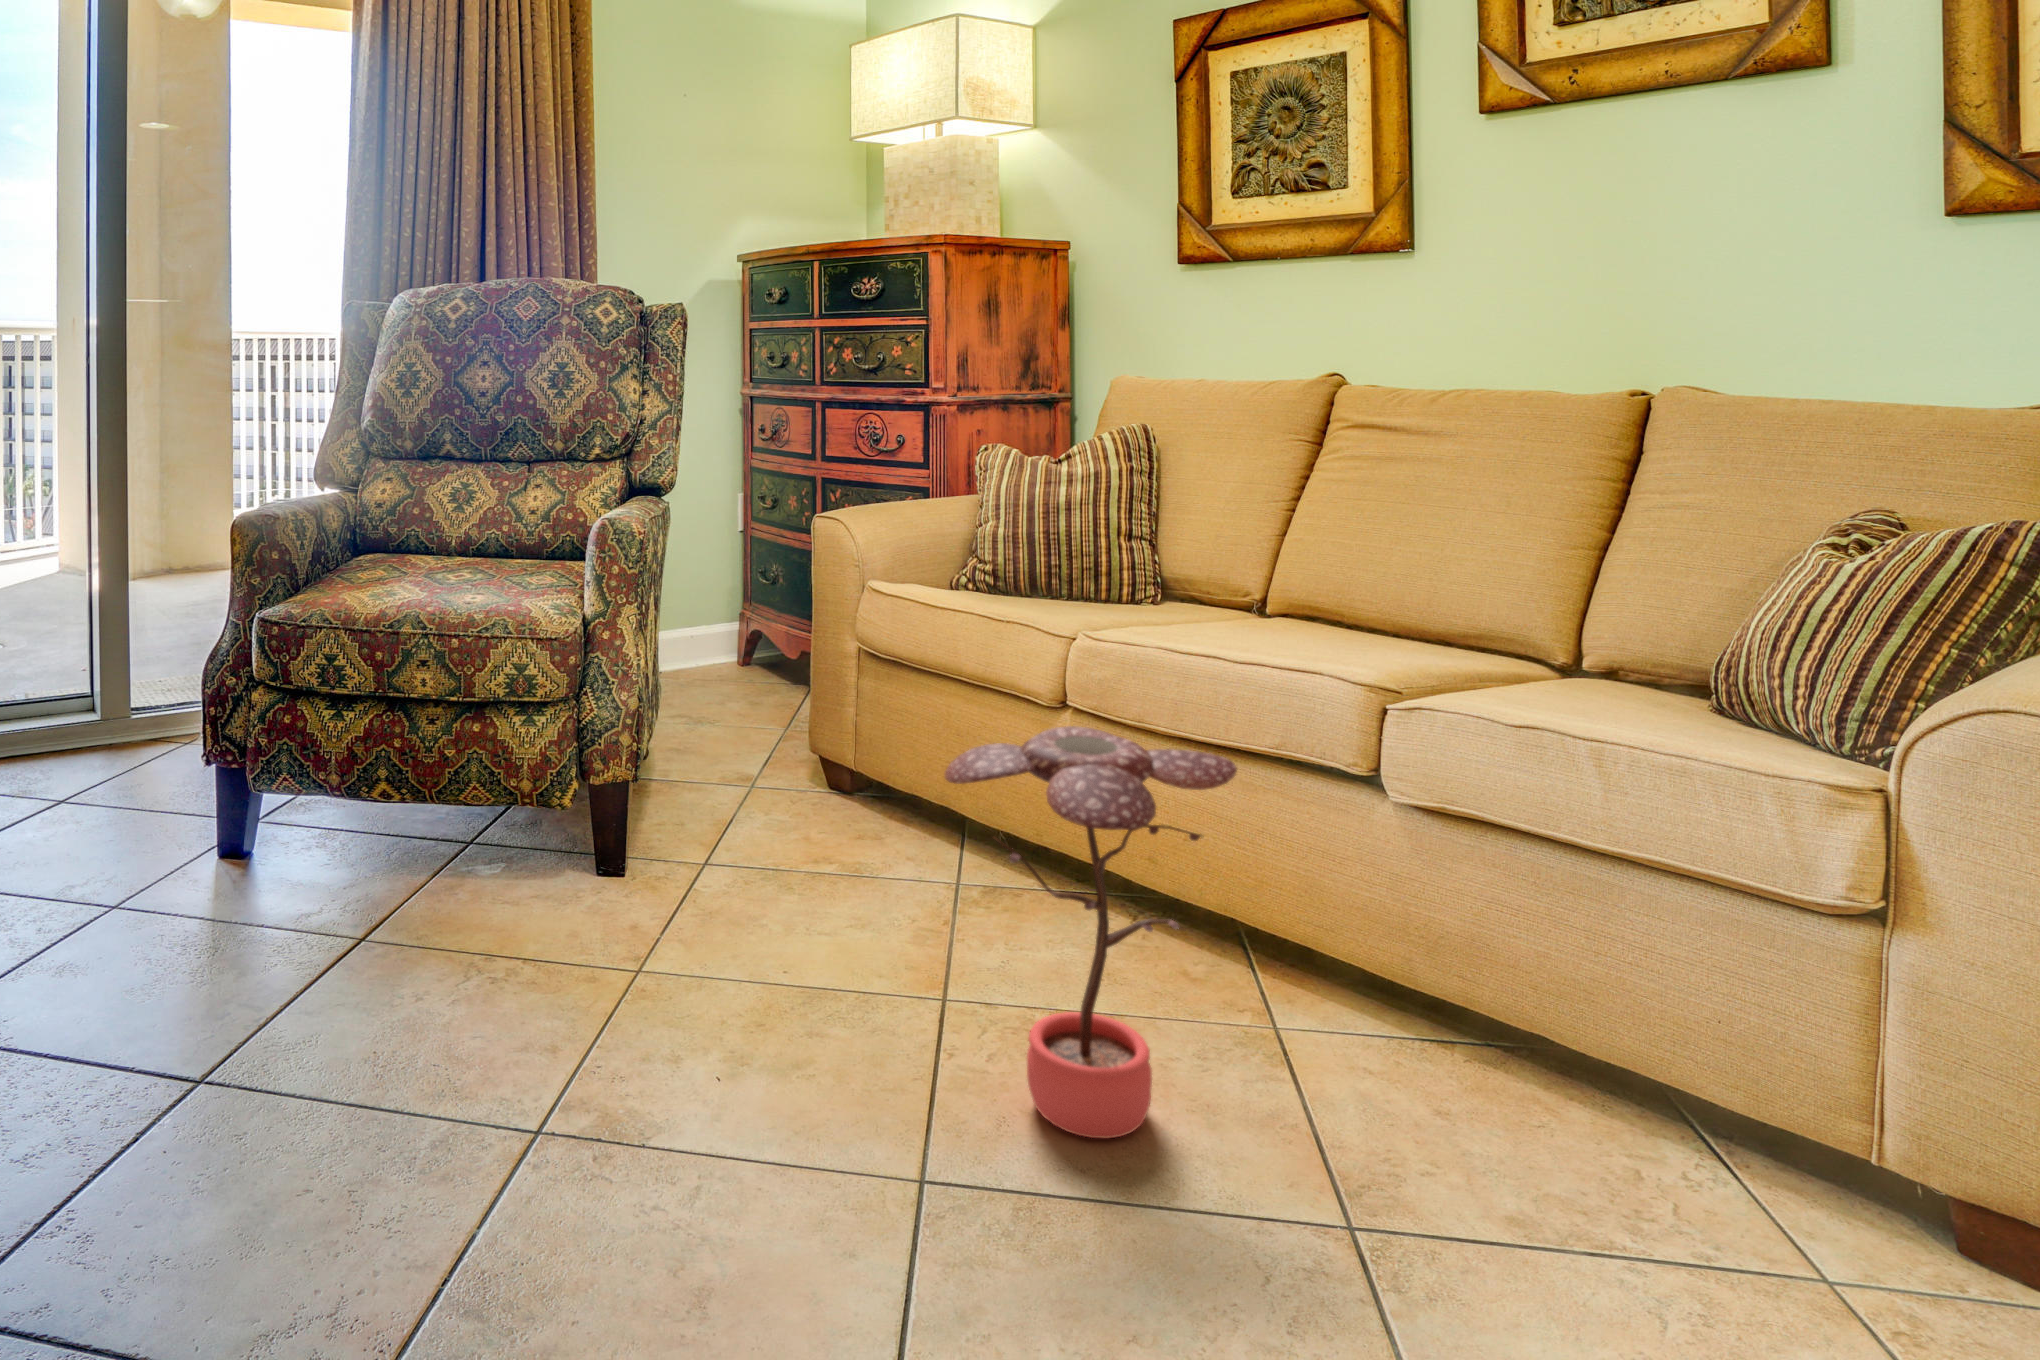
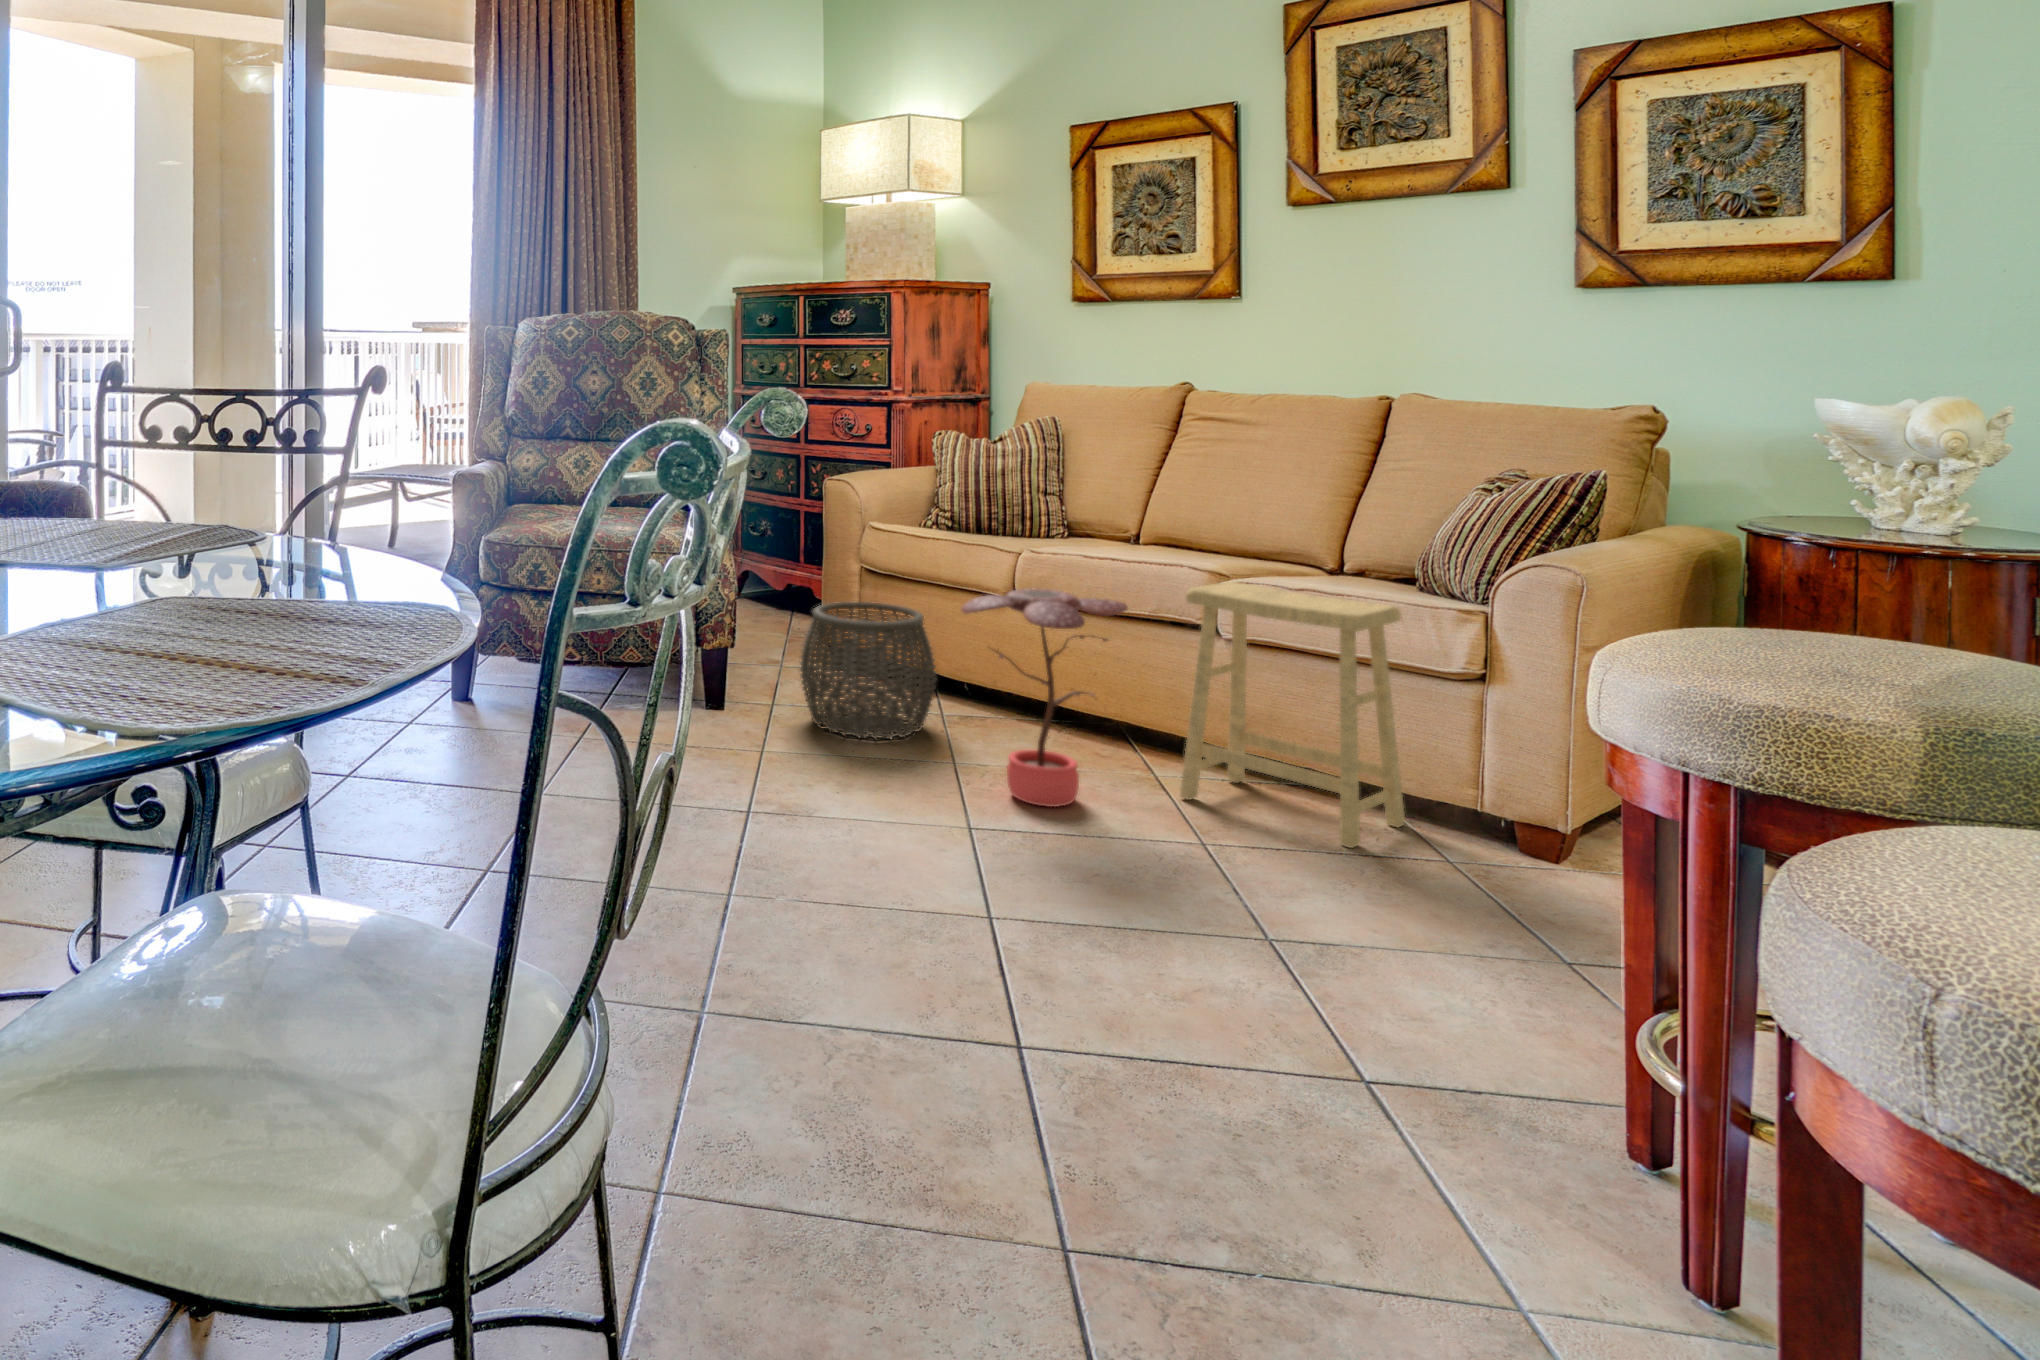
footstool: none [1330,710,1744,1266] -> present [1180,582,1405,848]
woven basket: none [733,714,946,953] -> present [800,602,937,739]

